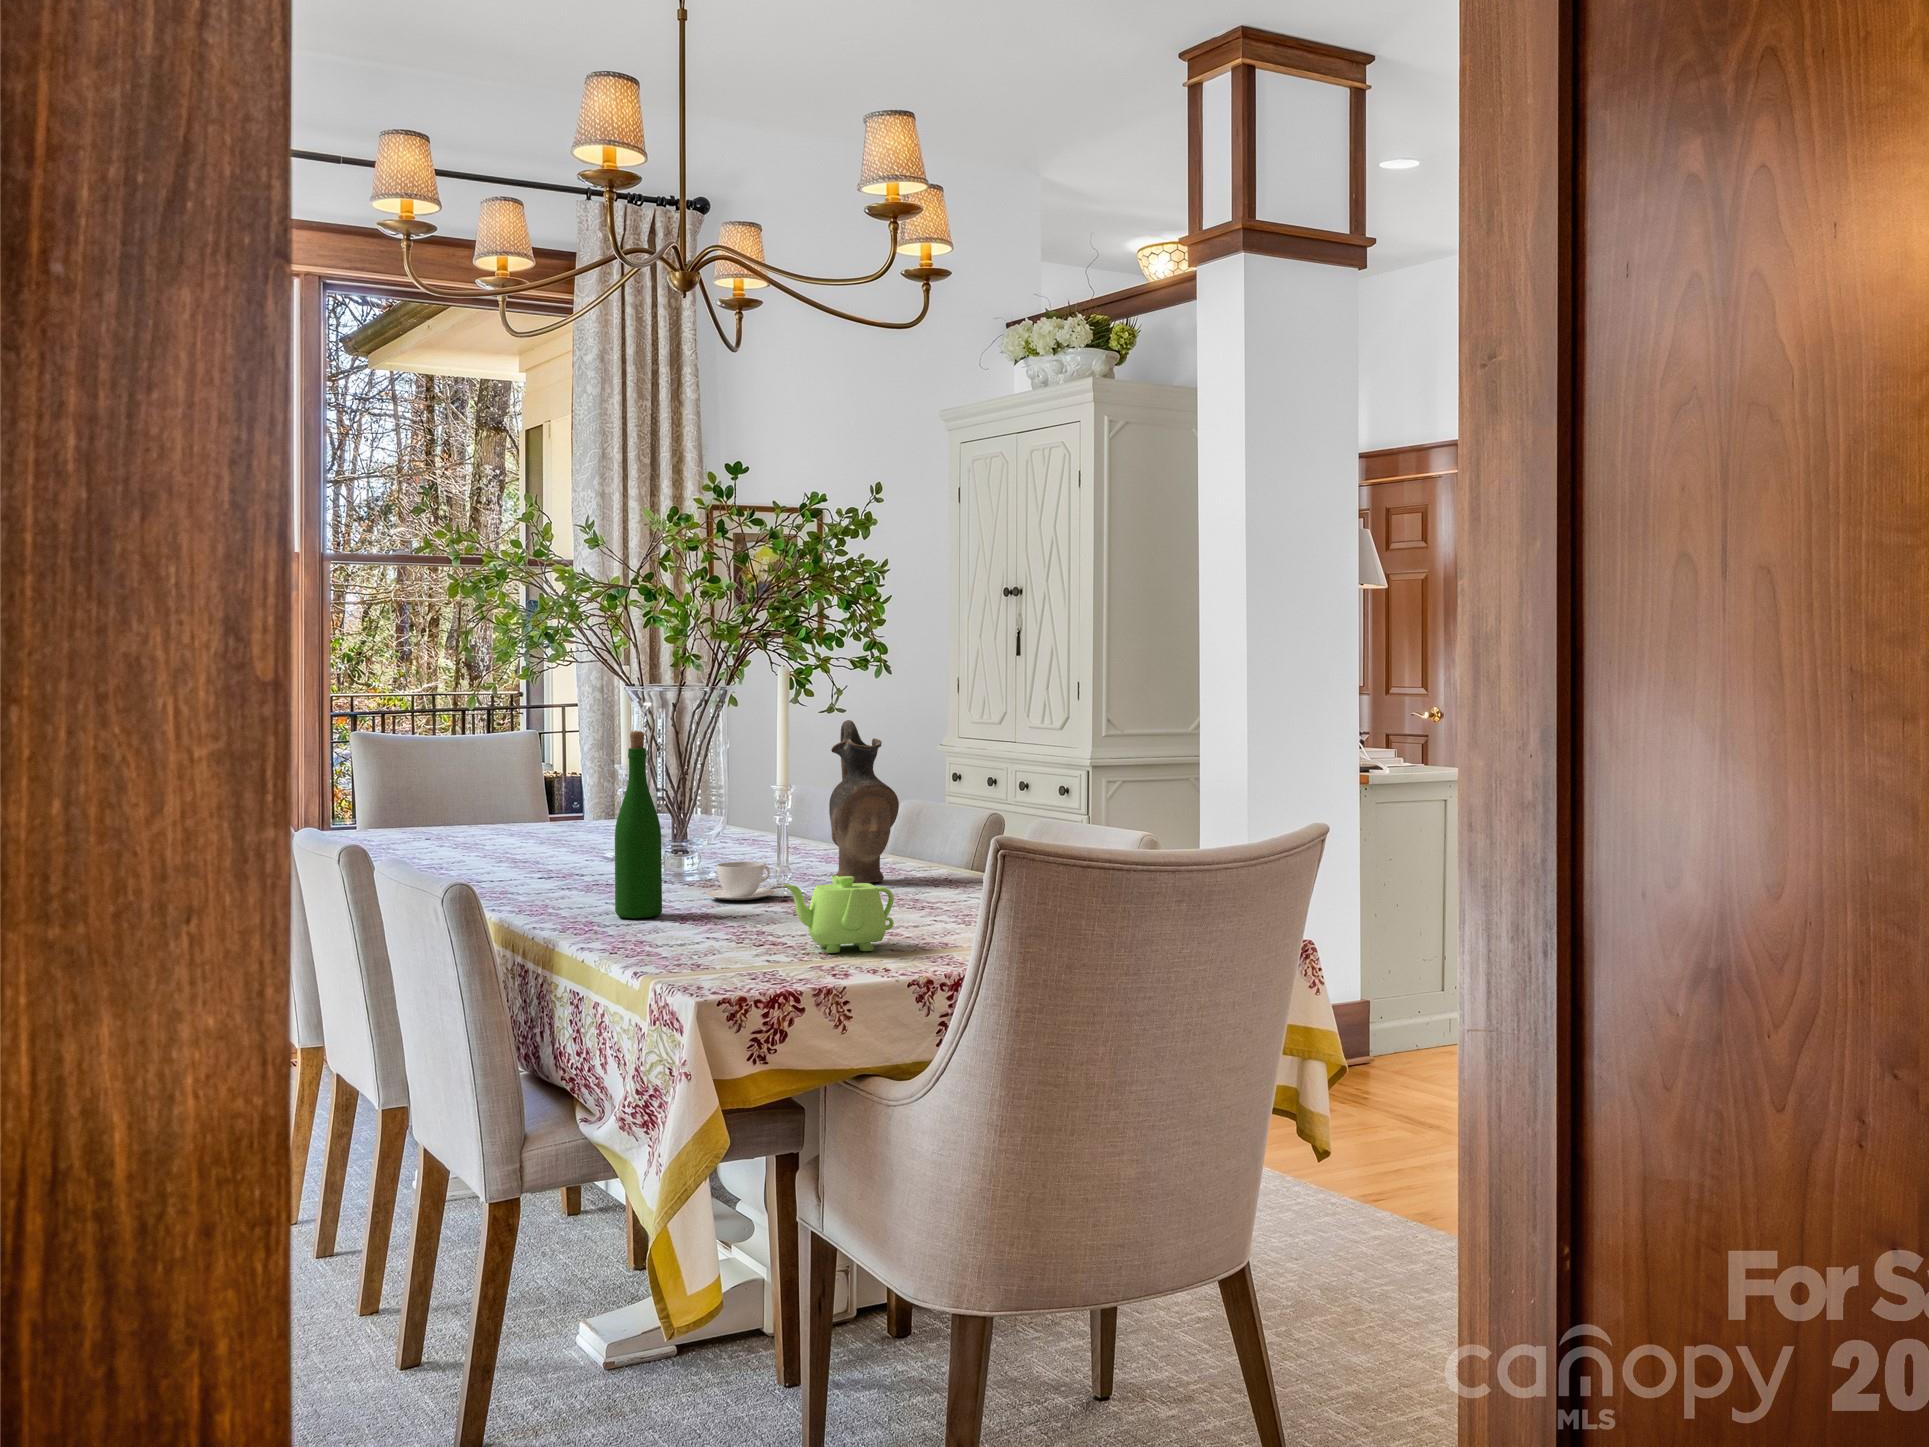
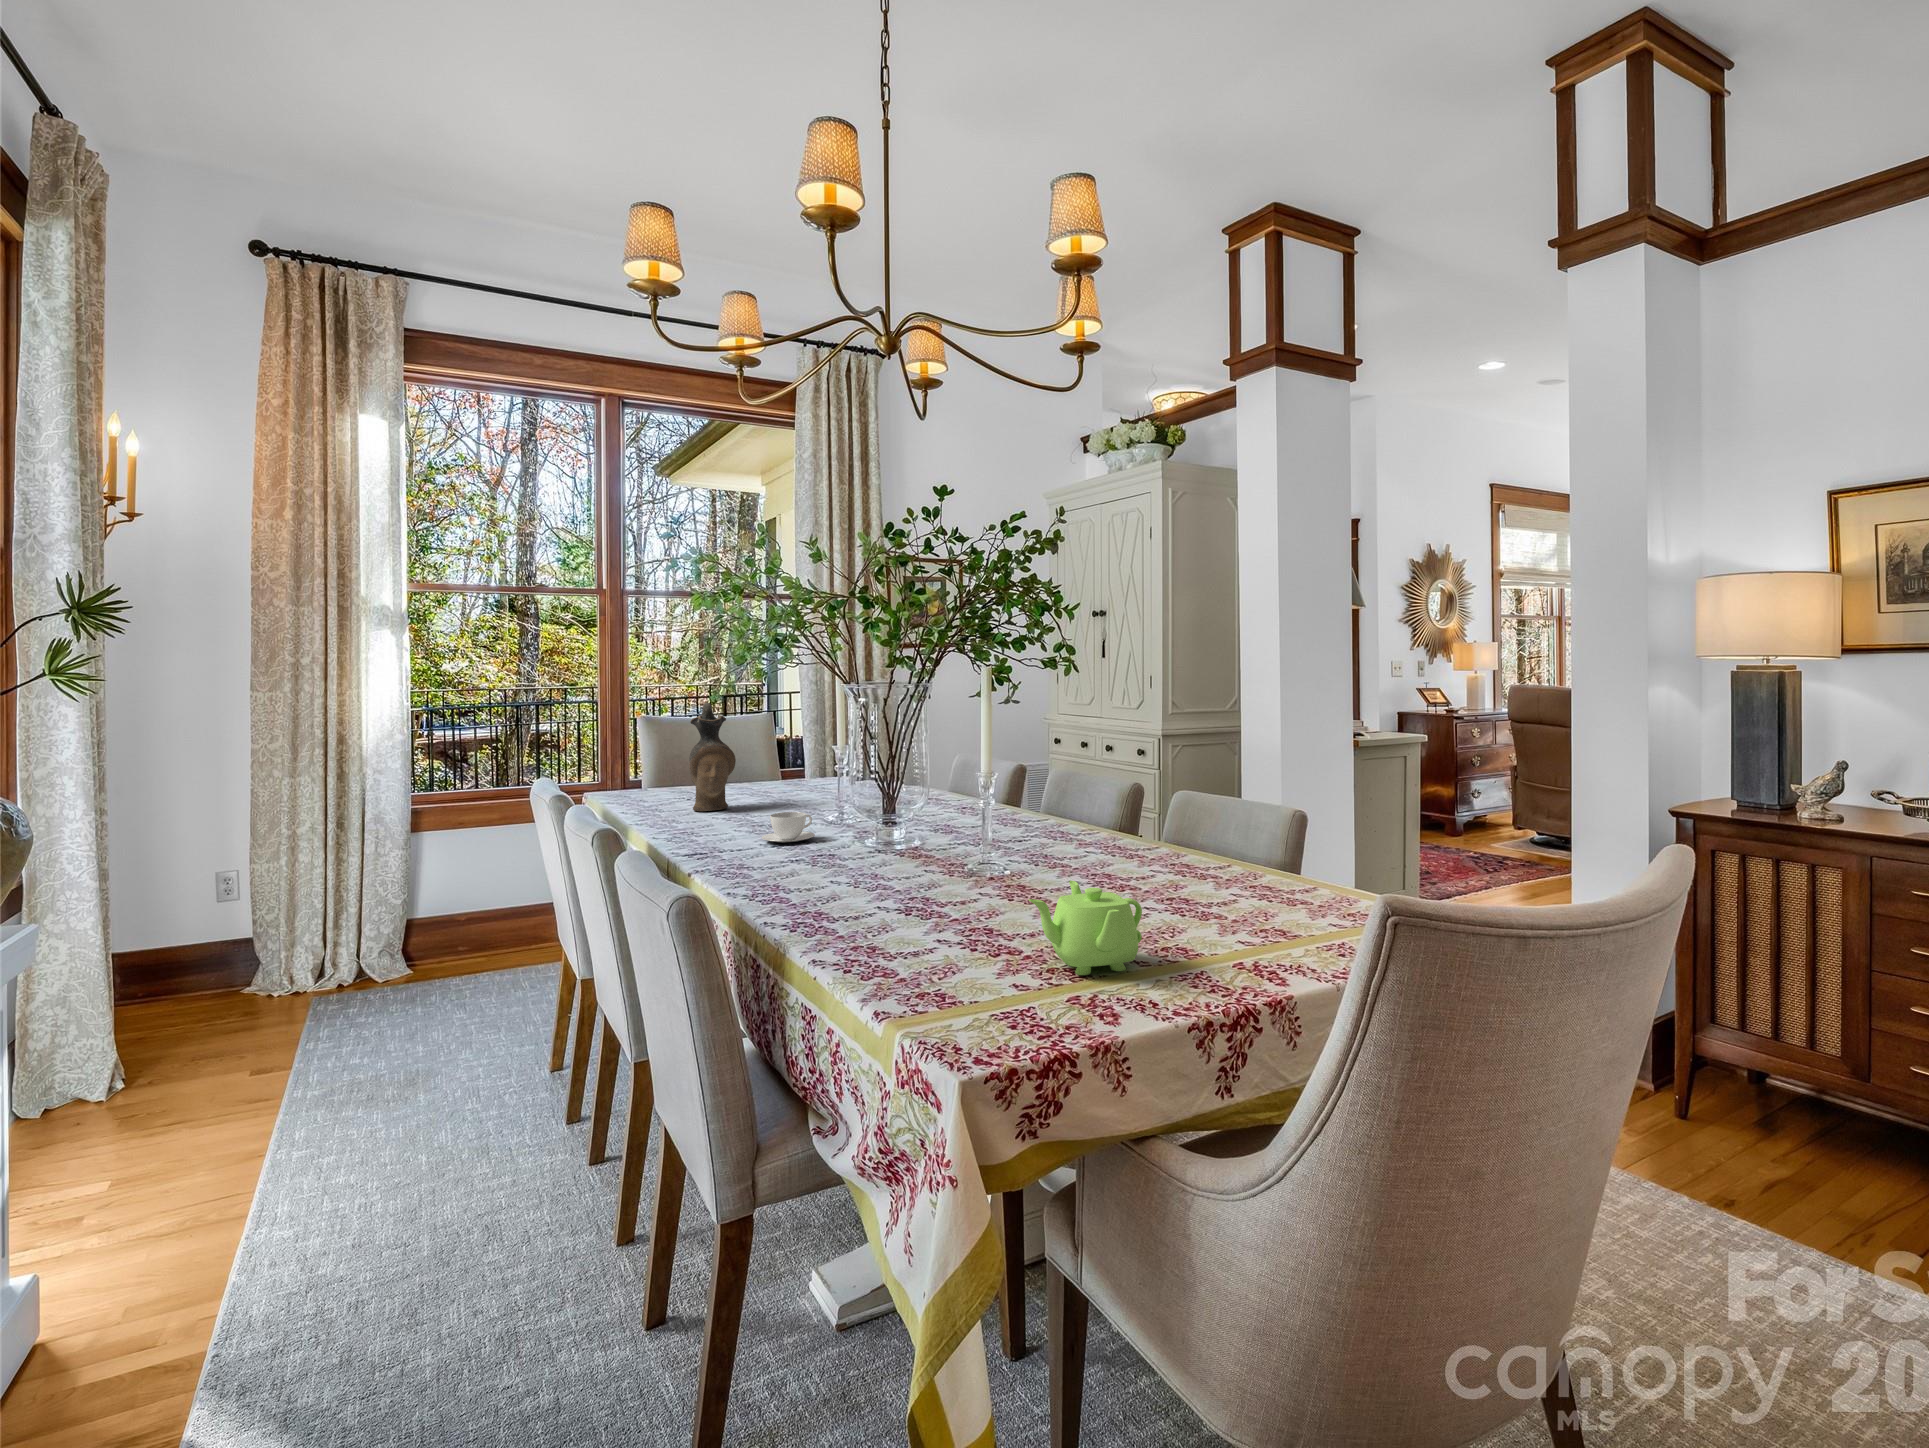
ceramic pitcher: present [829,720,899,883] -> present [689,703,736,811]
wine bottle: present [615,731,662,918] -> none [841,728,886,909]
teacup: present [706,862,775,900] -> present [762,812,815,842]

